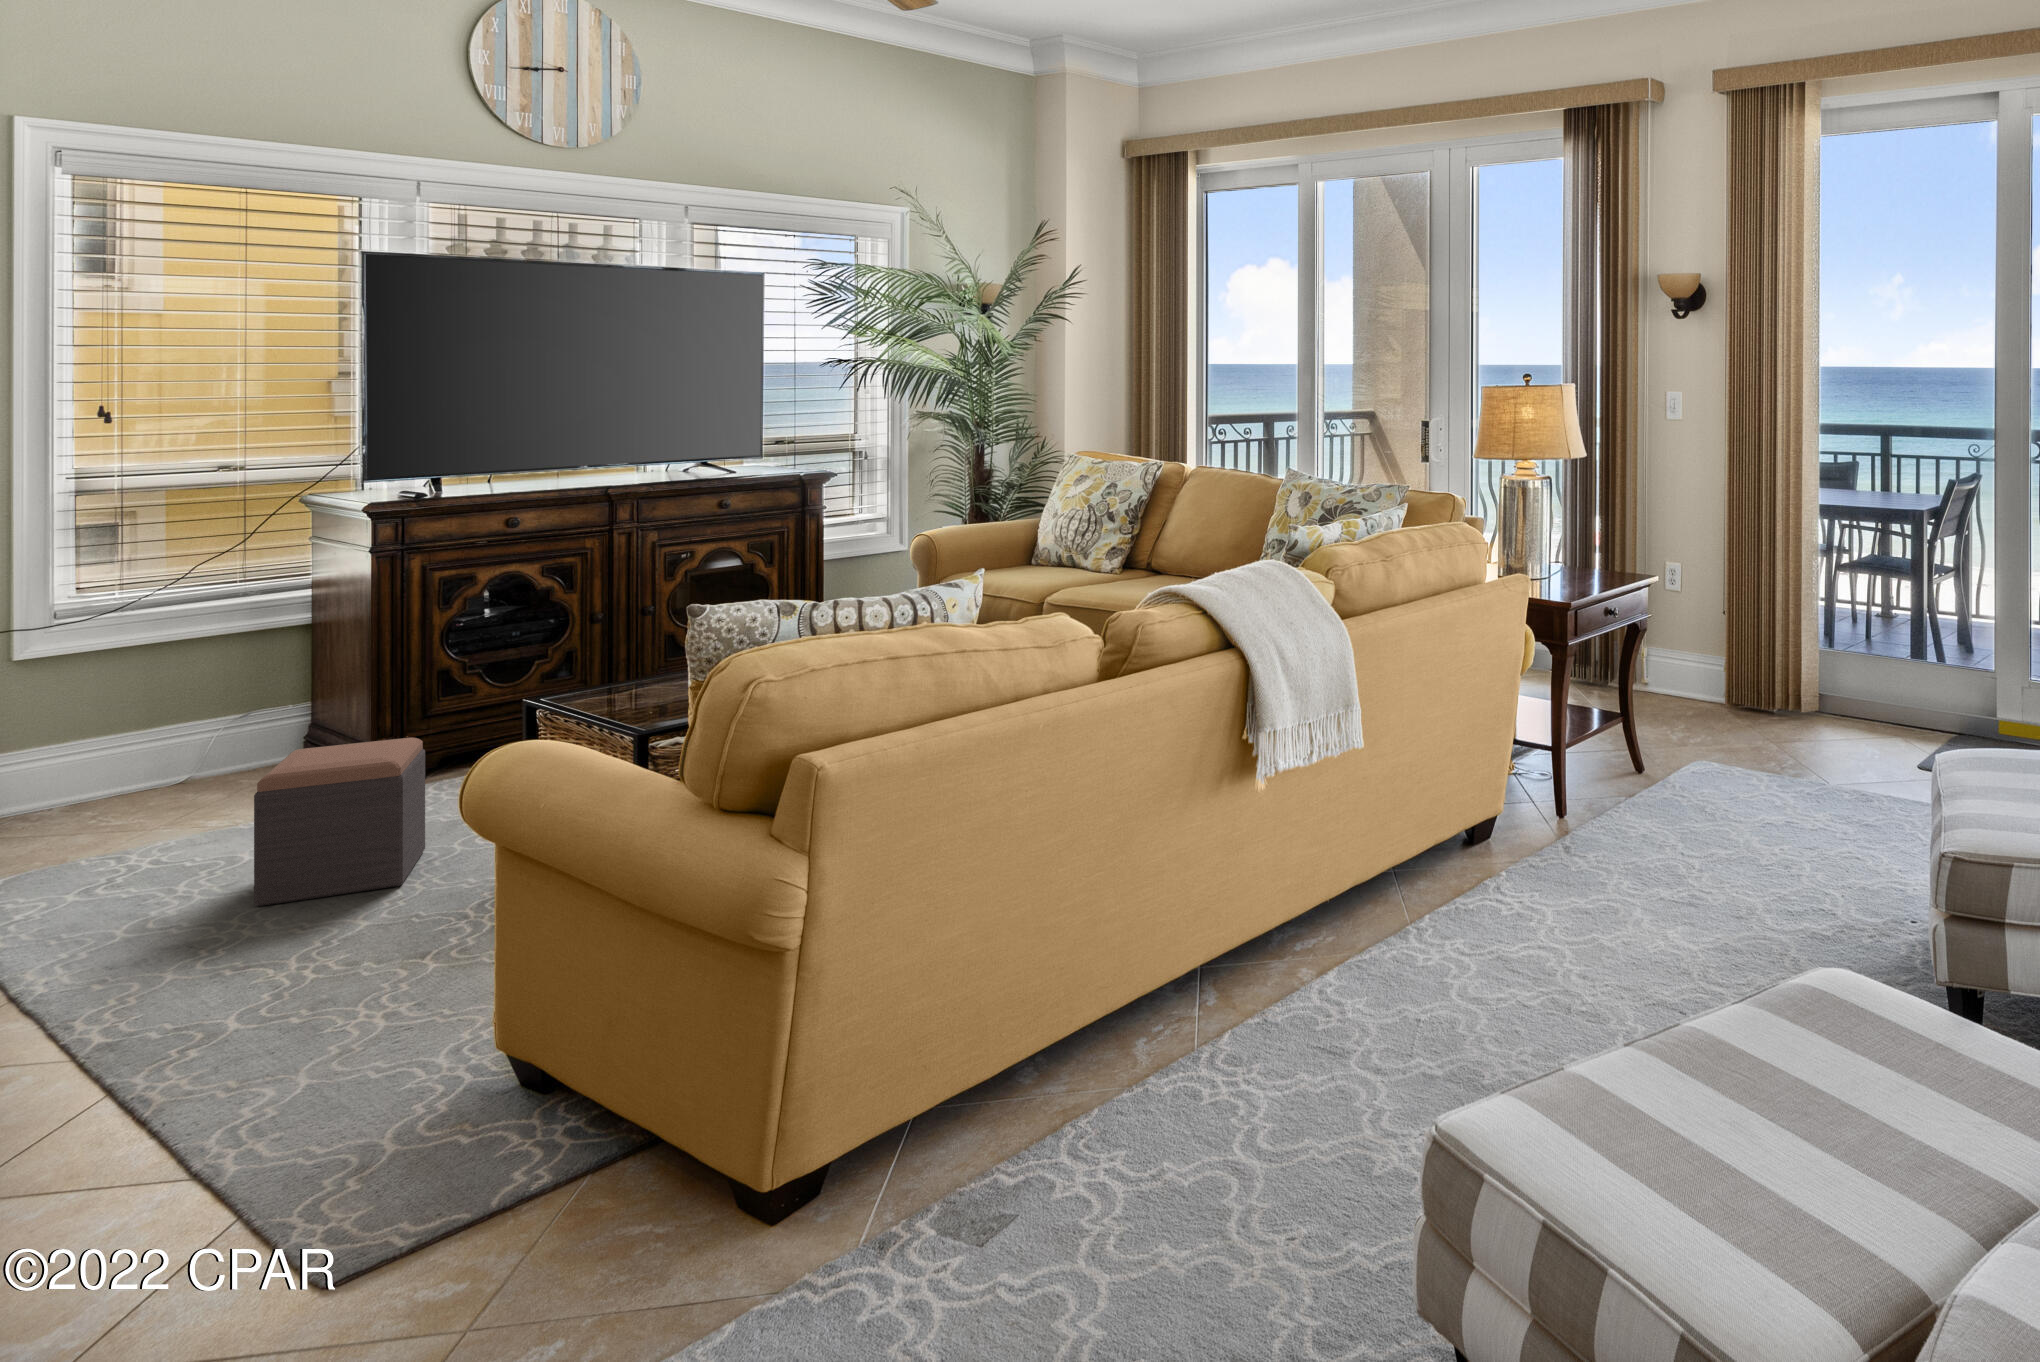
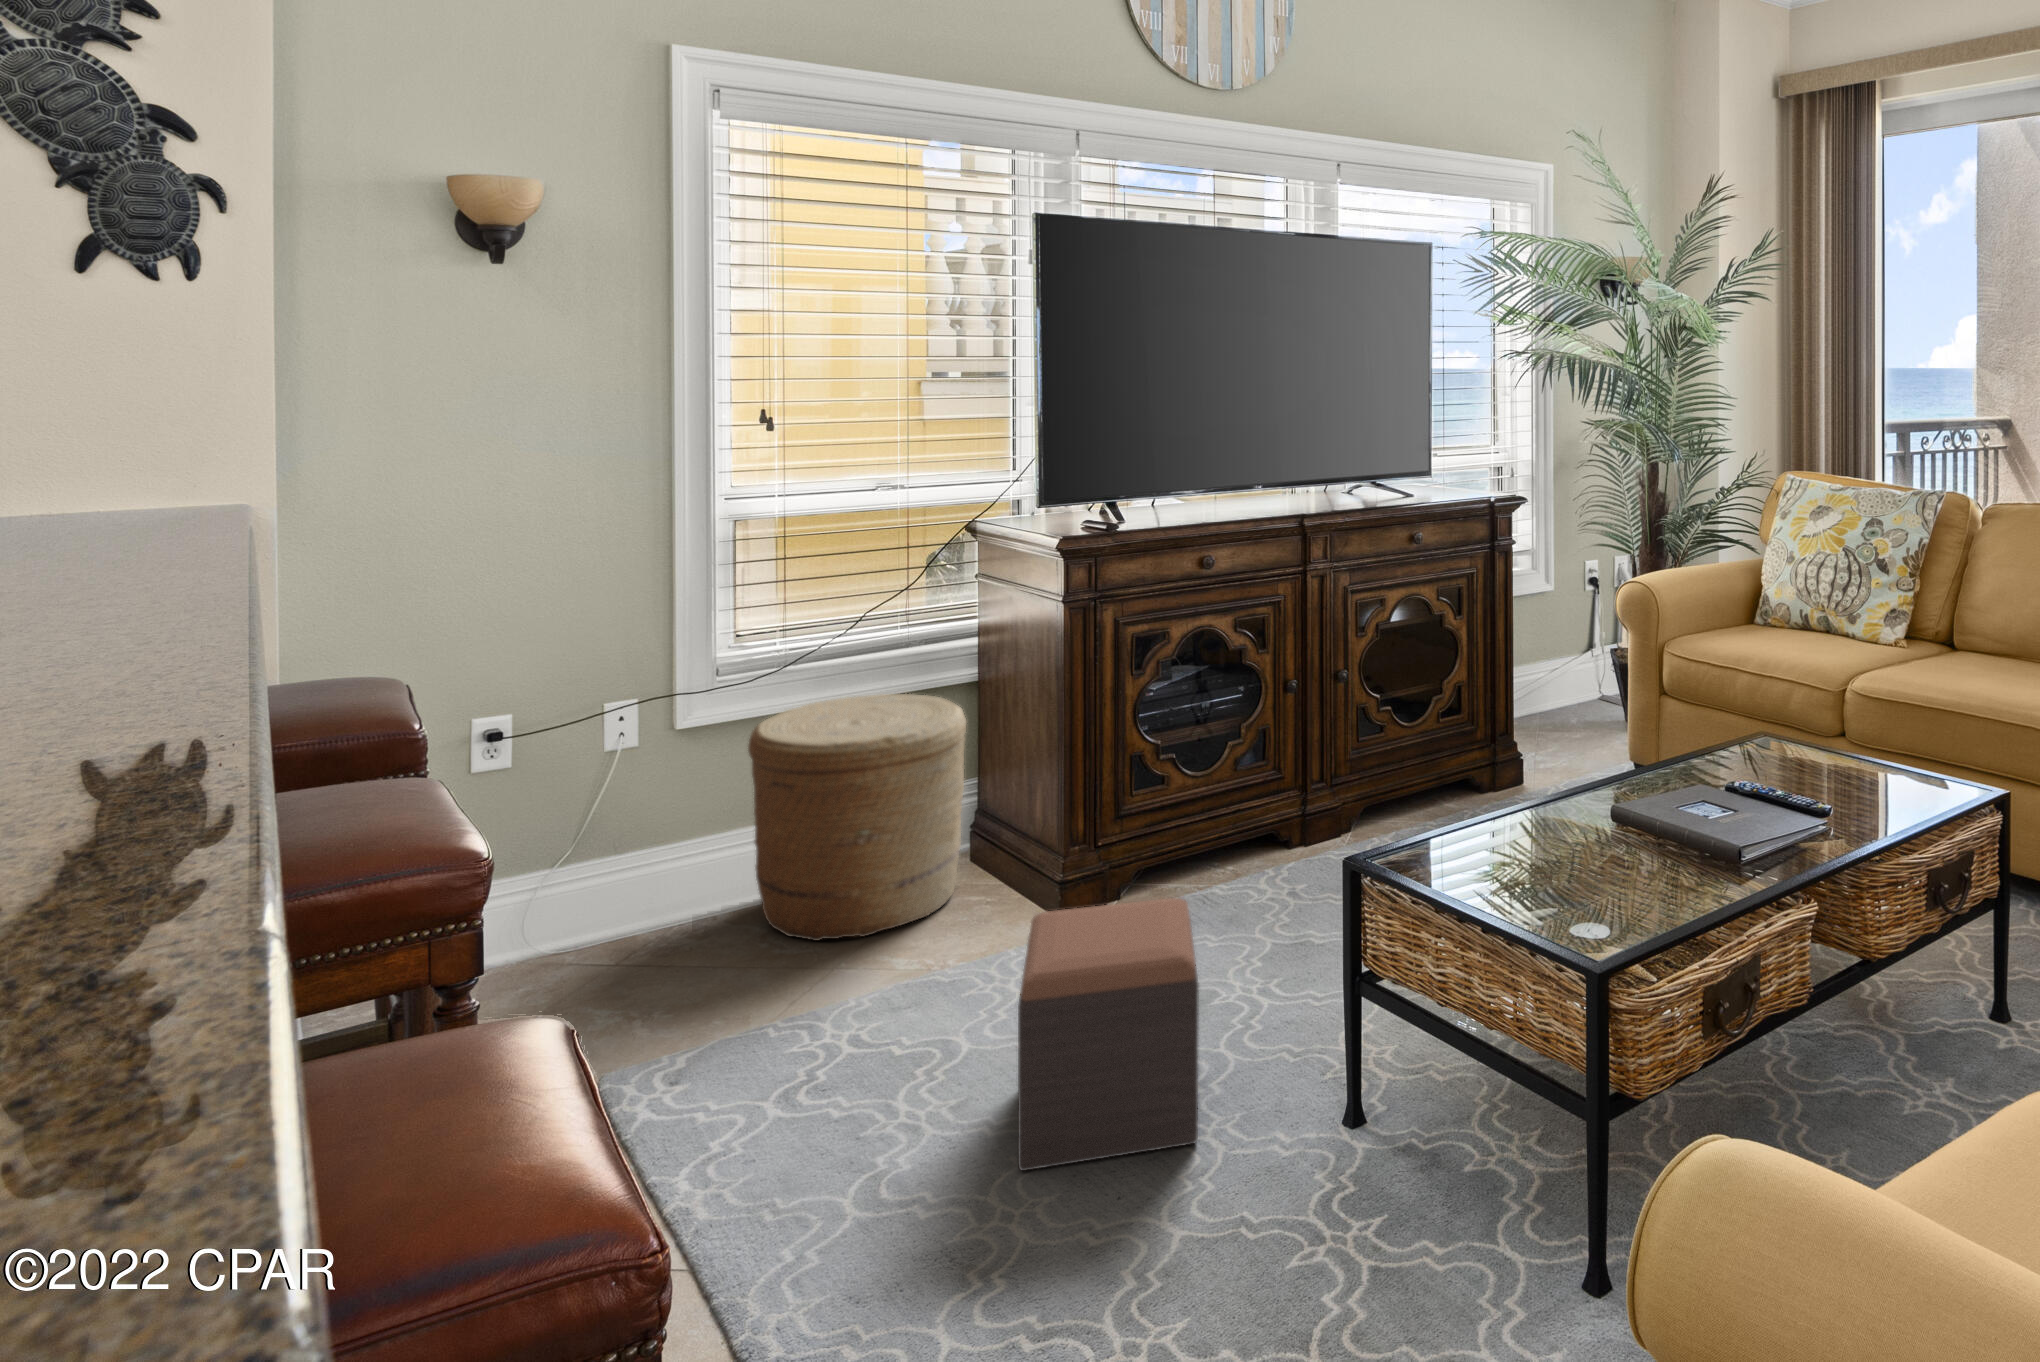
woven basket: none [77,634,291,818] -> present [748,694,966,941]

